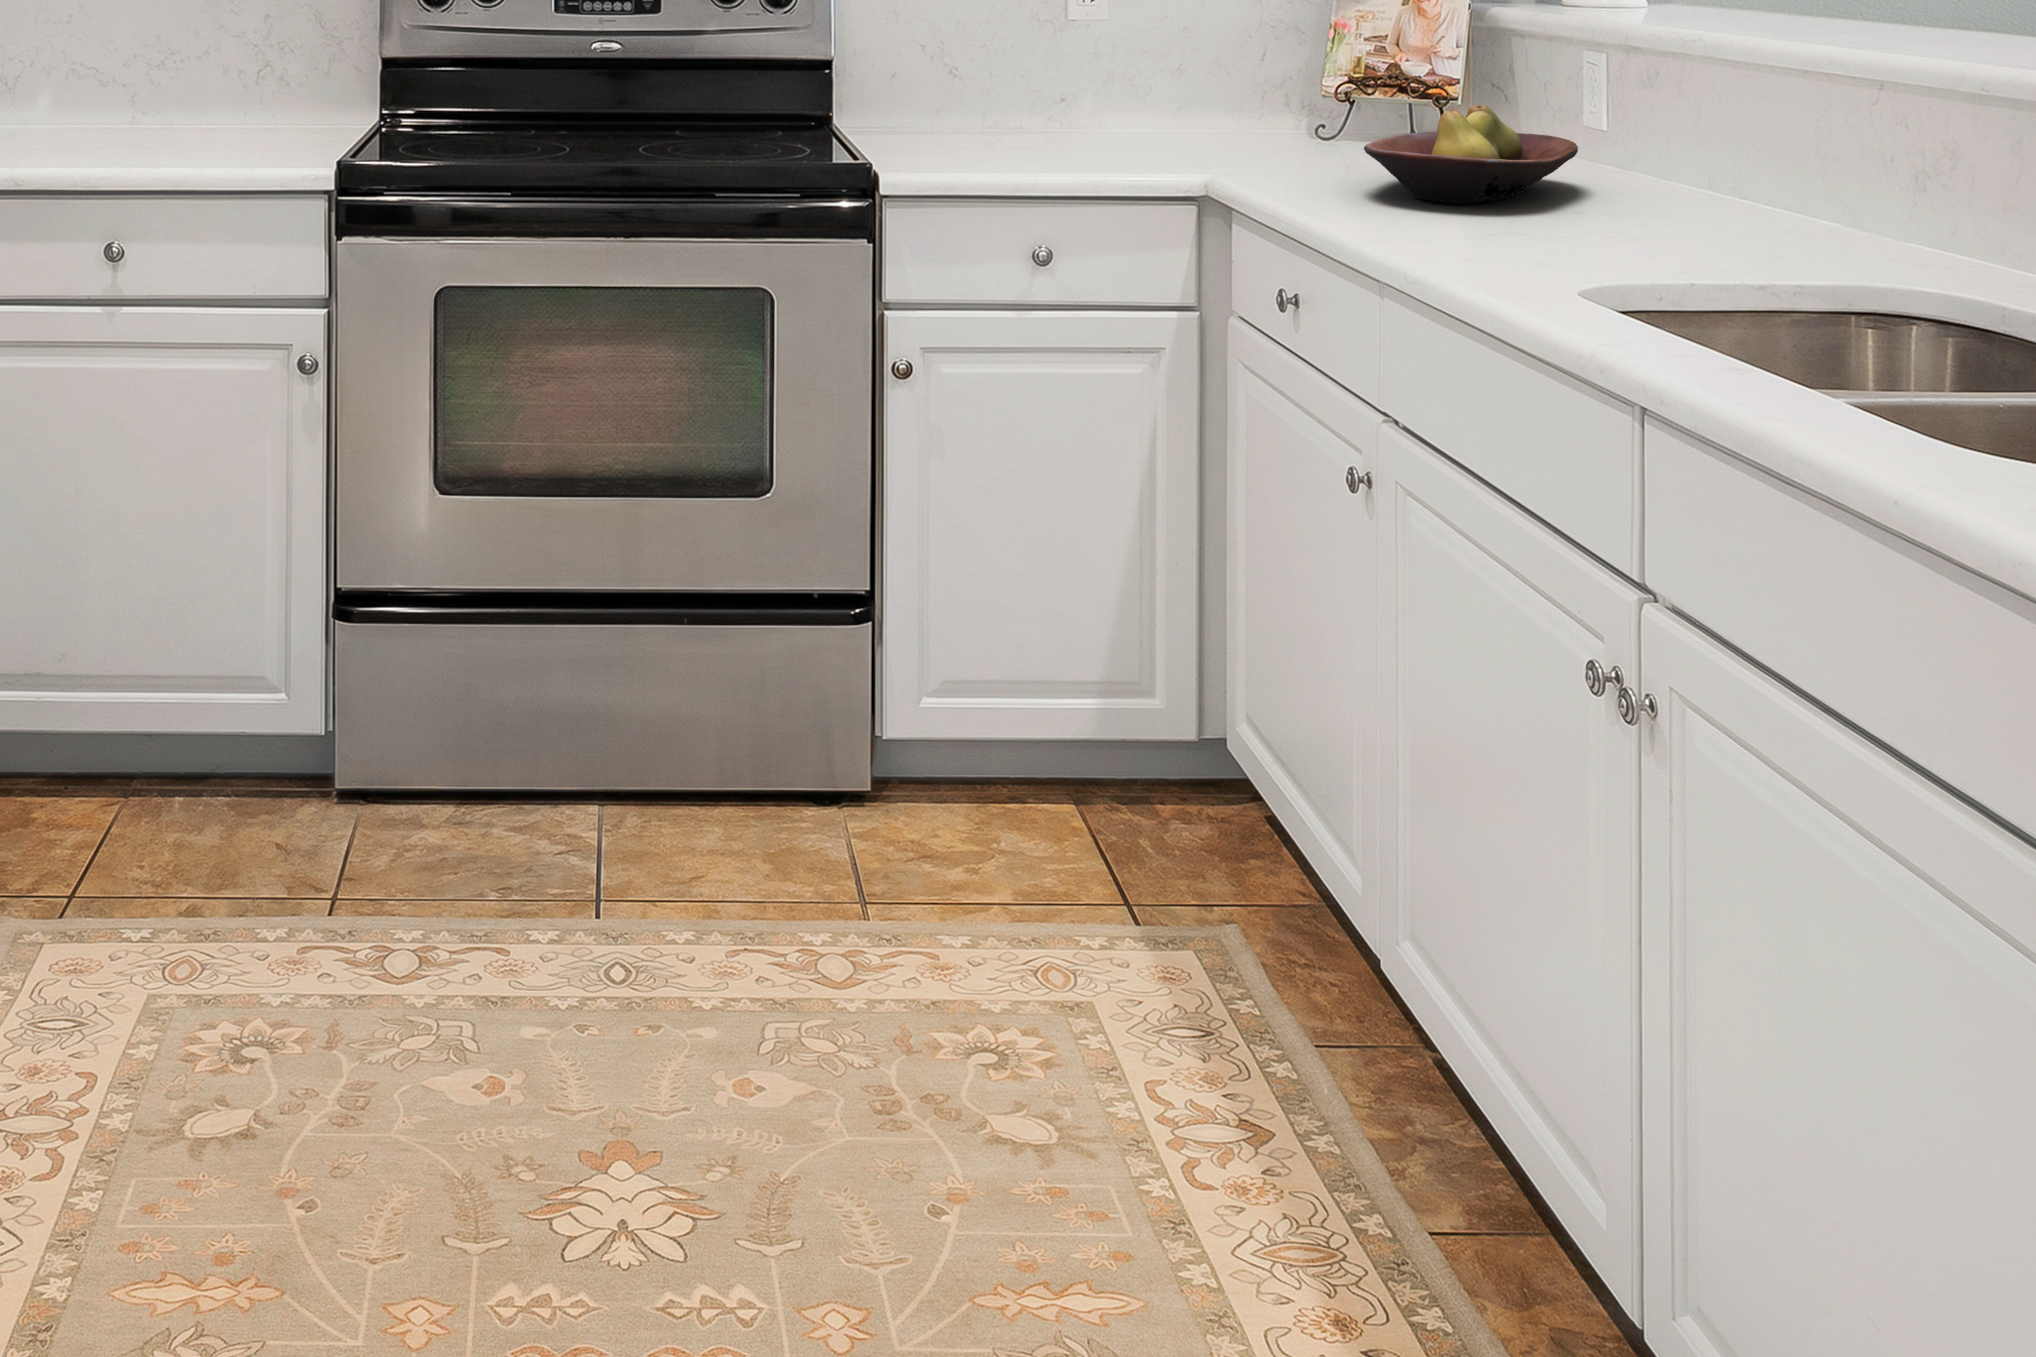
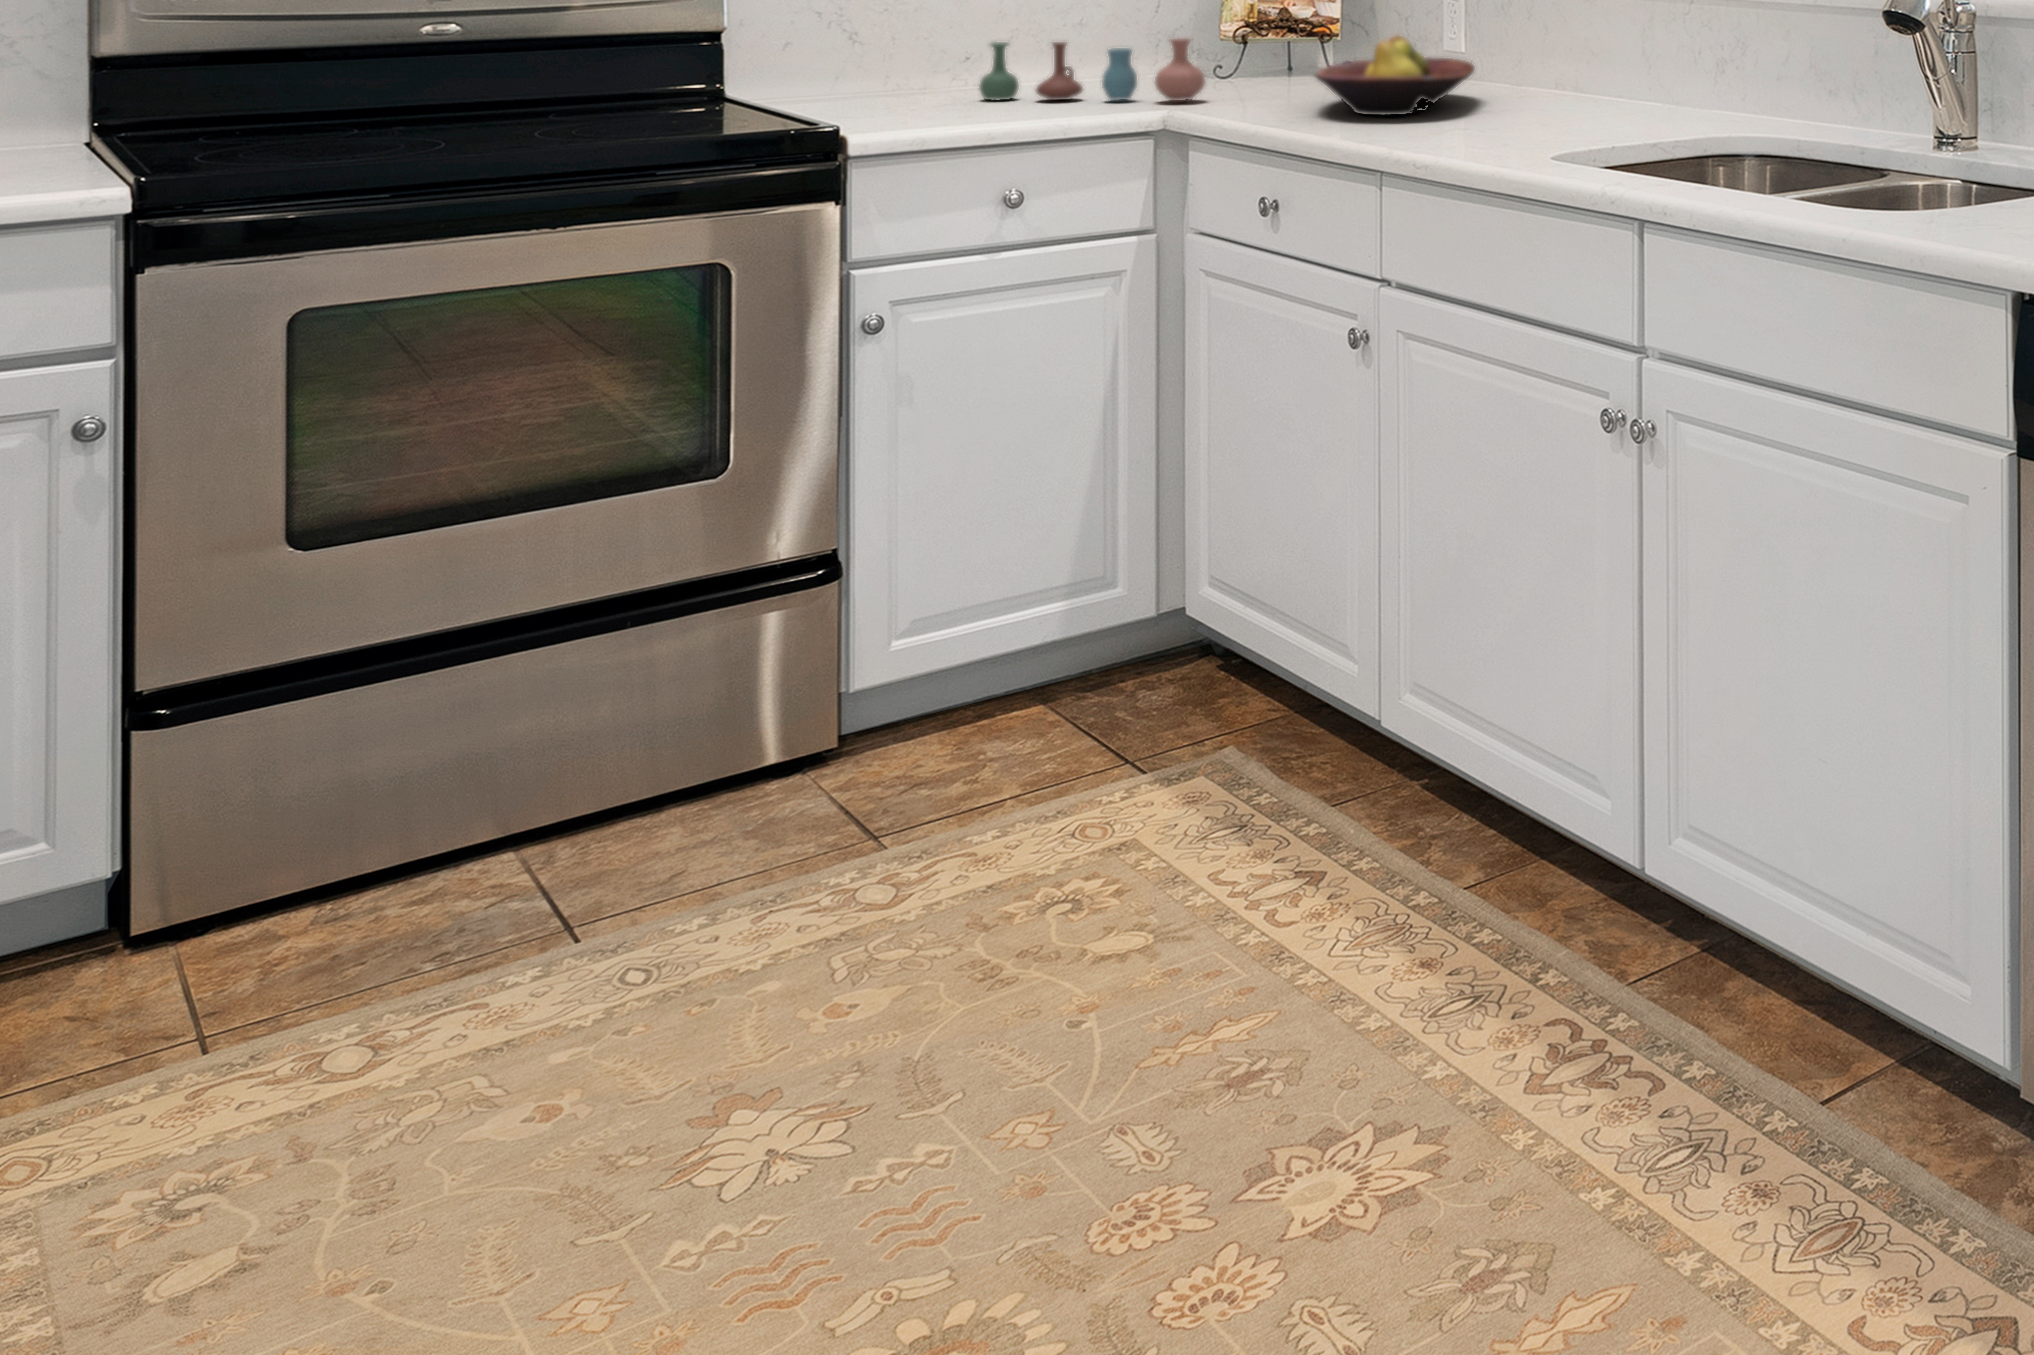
vase: none [1045,84,1265,162] -> present [979,38,1205,101]

